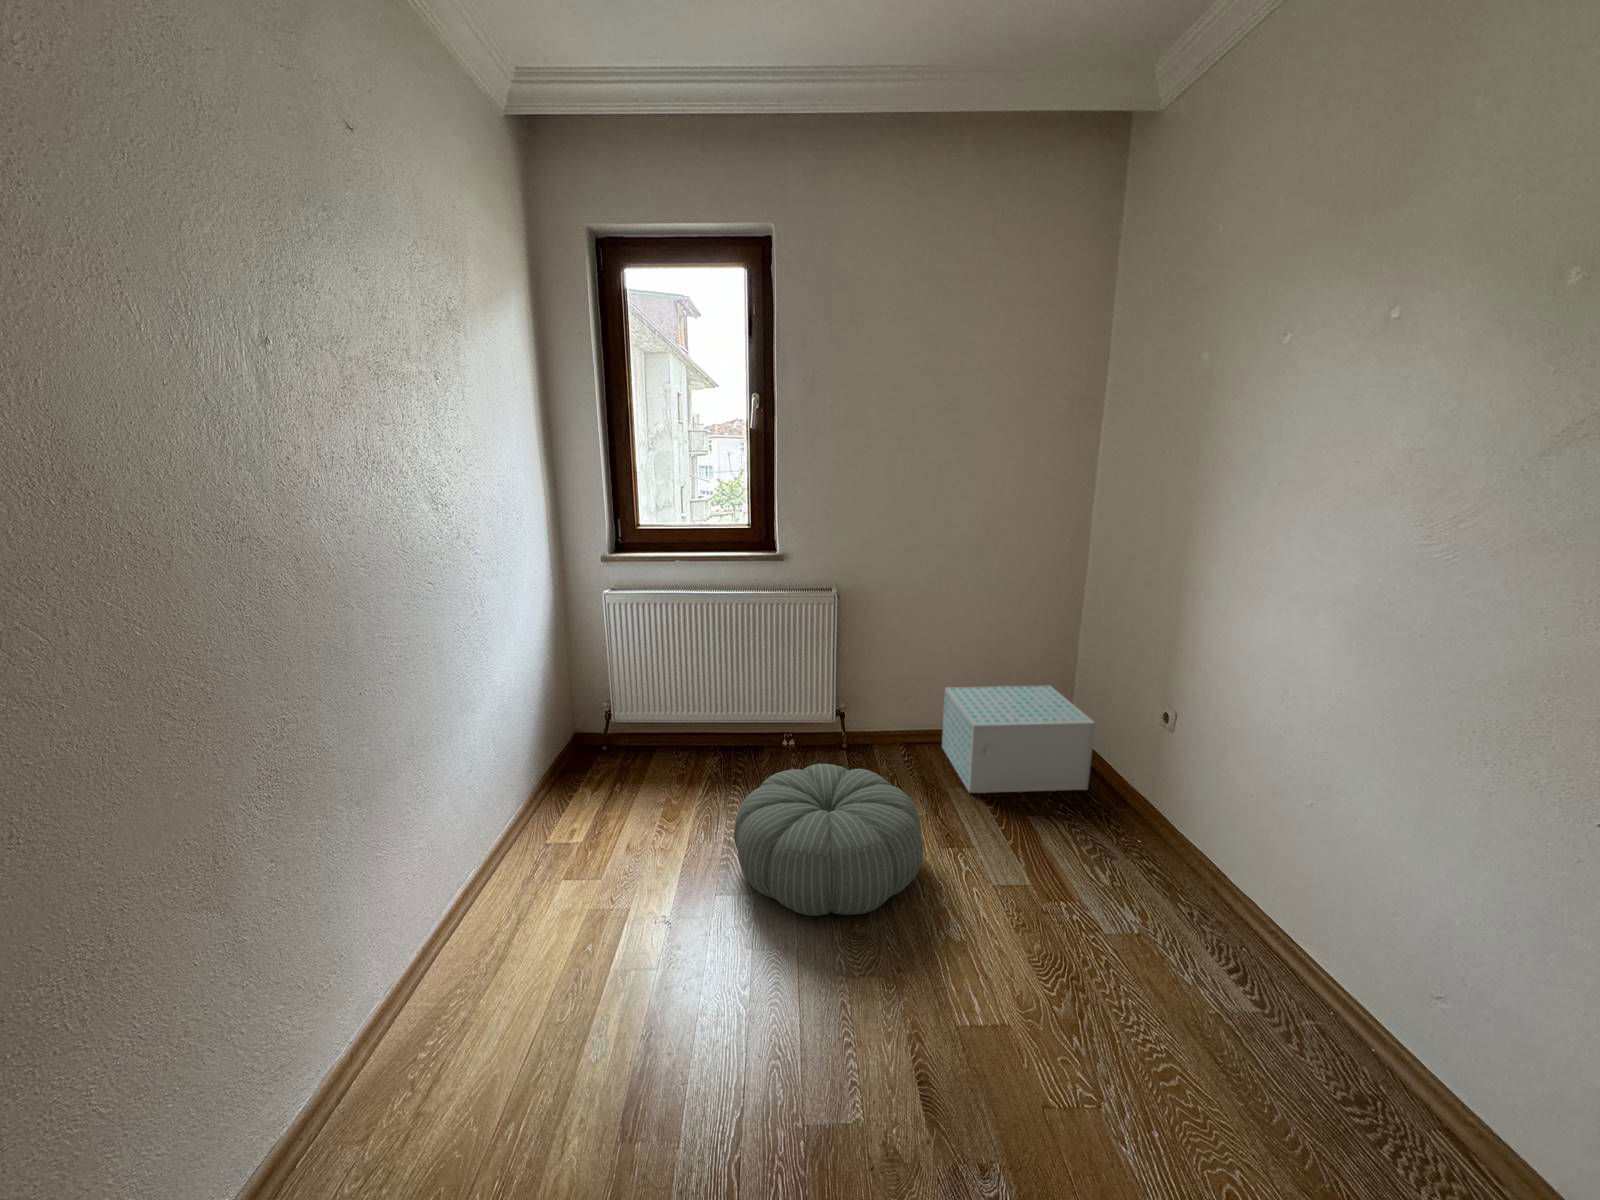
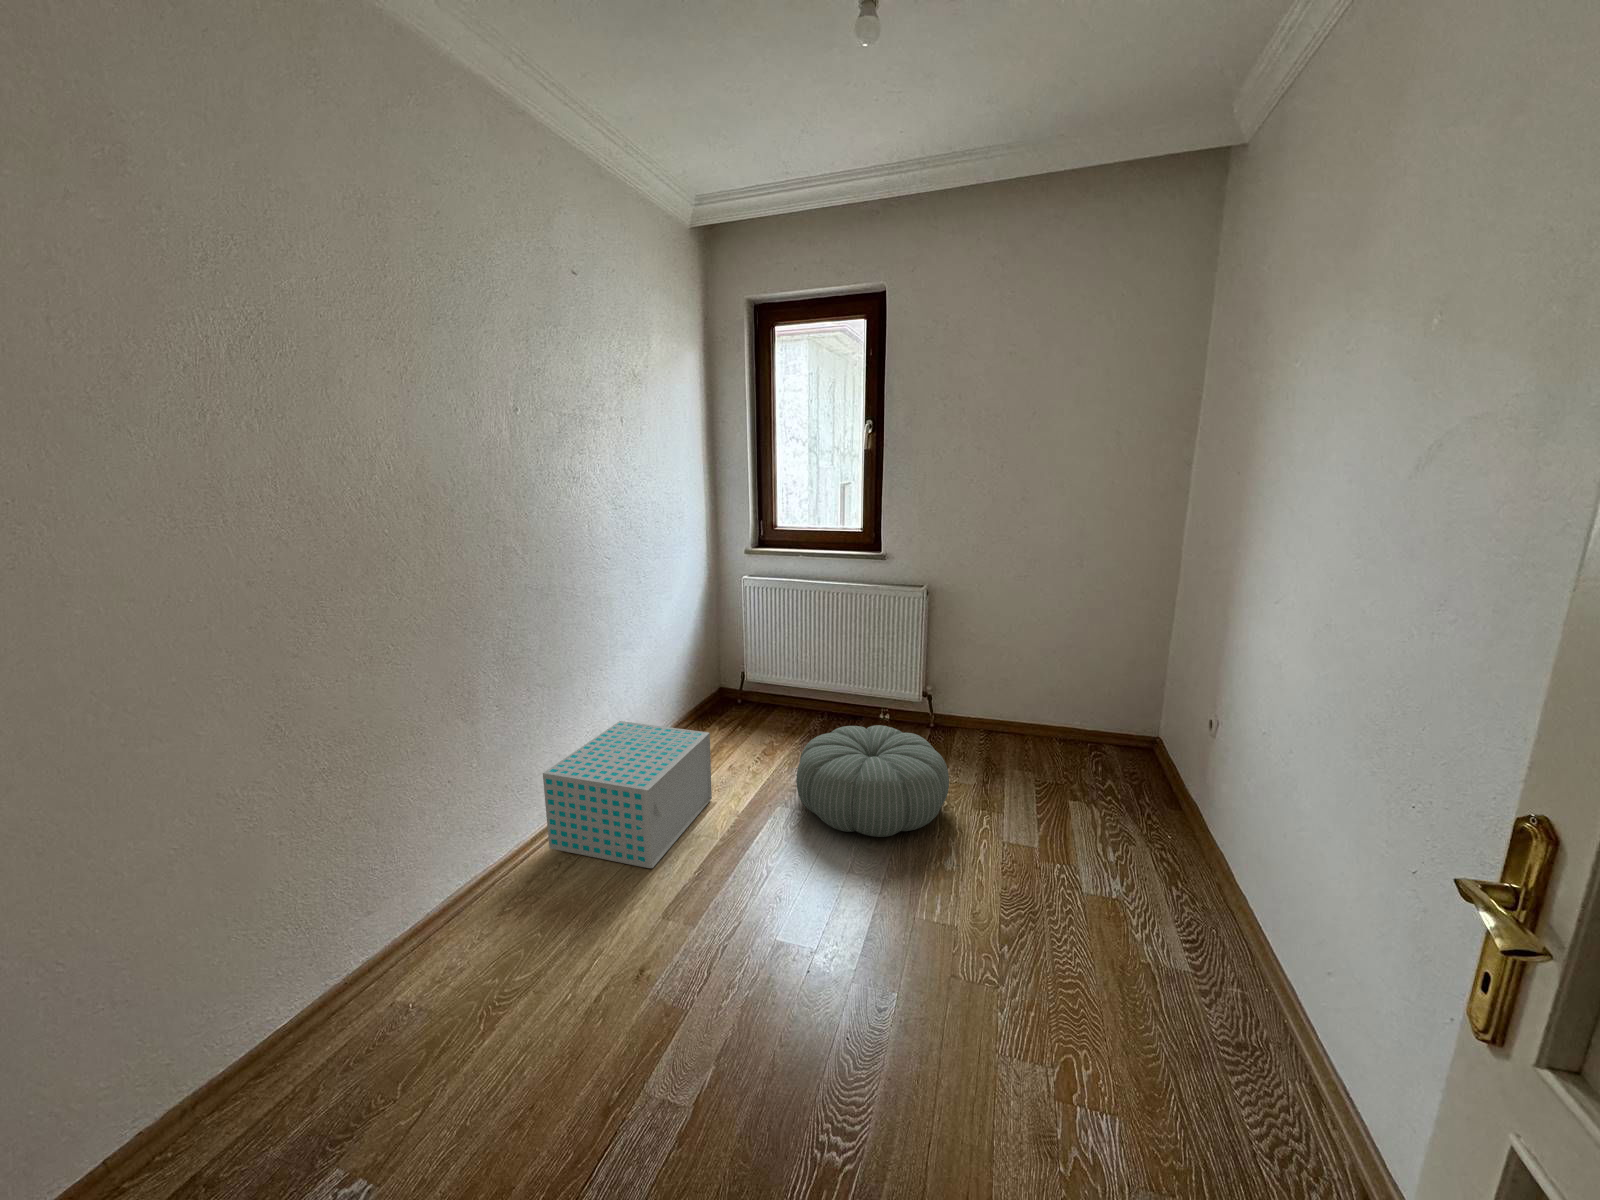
storage box: present [942,685,1095,793] -> present [543,721,712,868]

